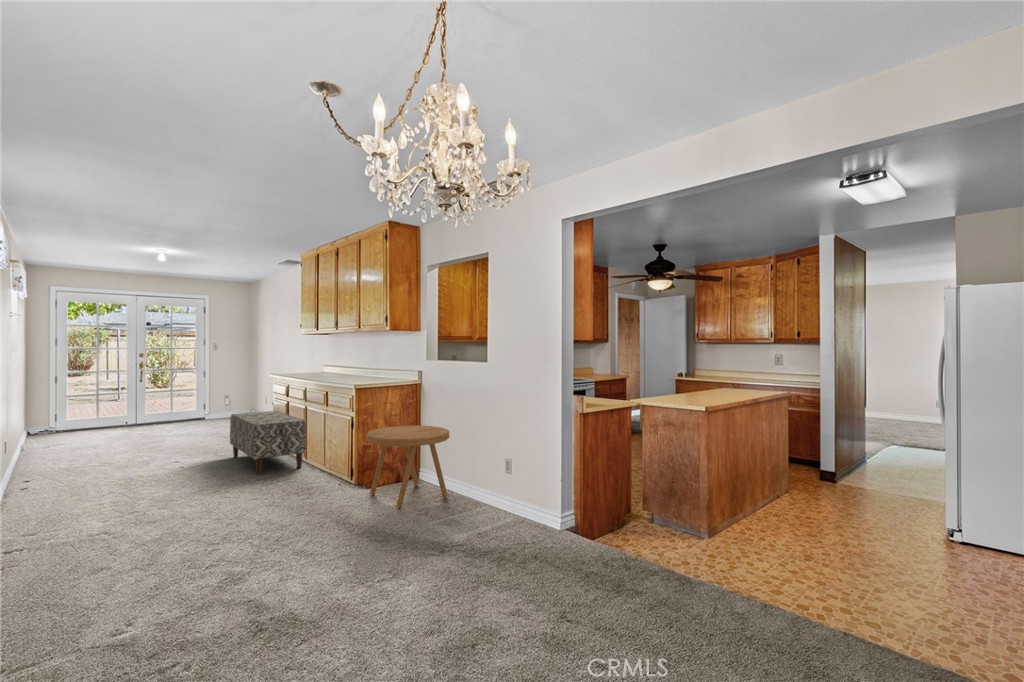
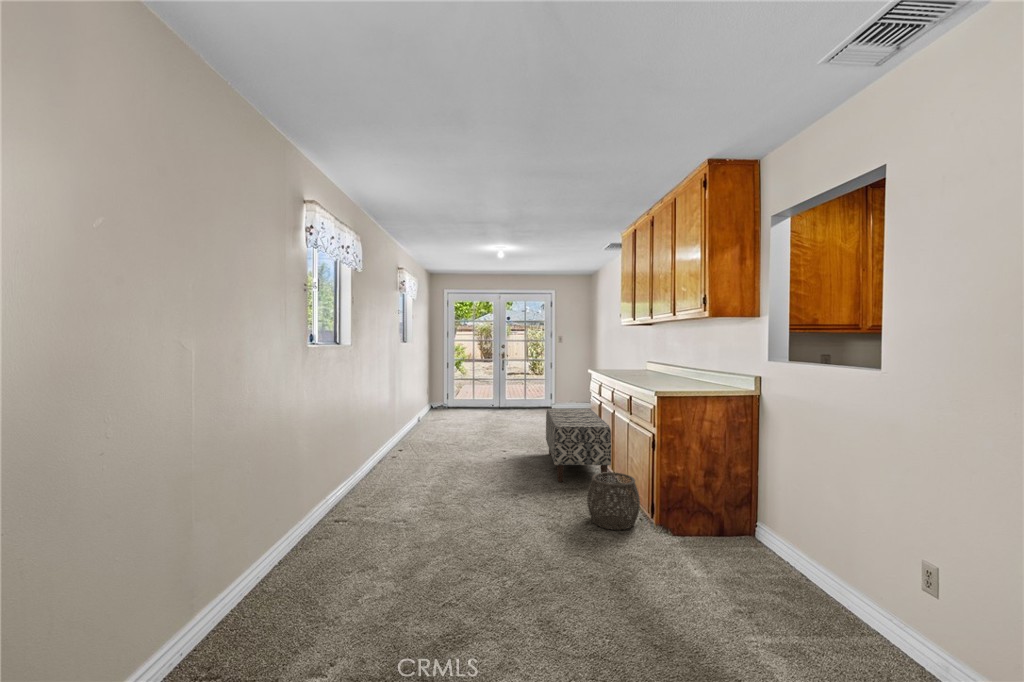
side table: present [366,425,449,508] -> none [665,457,807,597]
woven basket: none [298,451,341,494] -> present [587,472,640,530]

